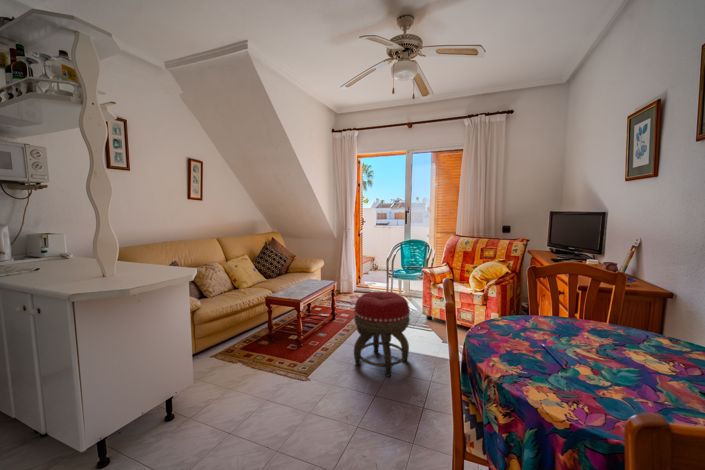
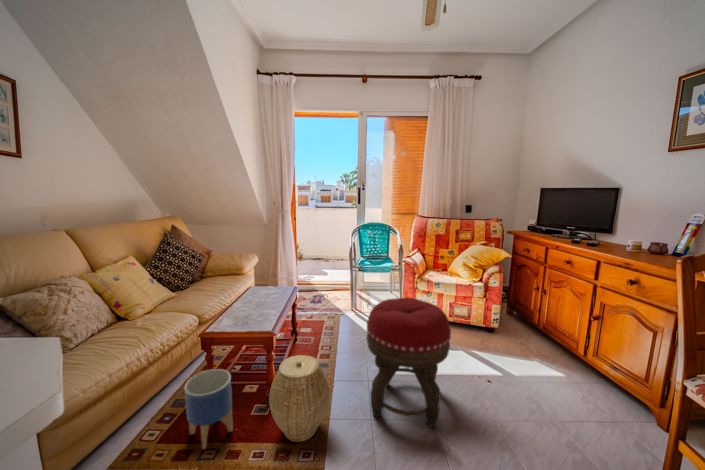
woven basket: none [292,317,328,365] -> present [269,355,330,442]
planter: none [254,318,278,357] -> present [185,369,233,449]

